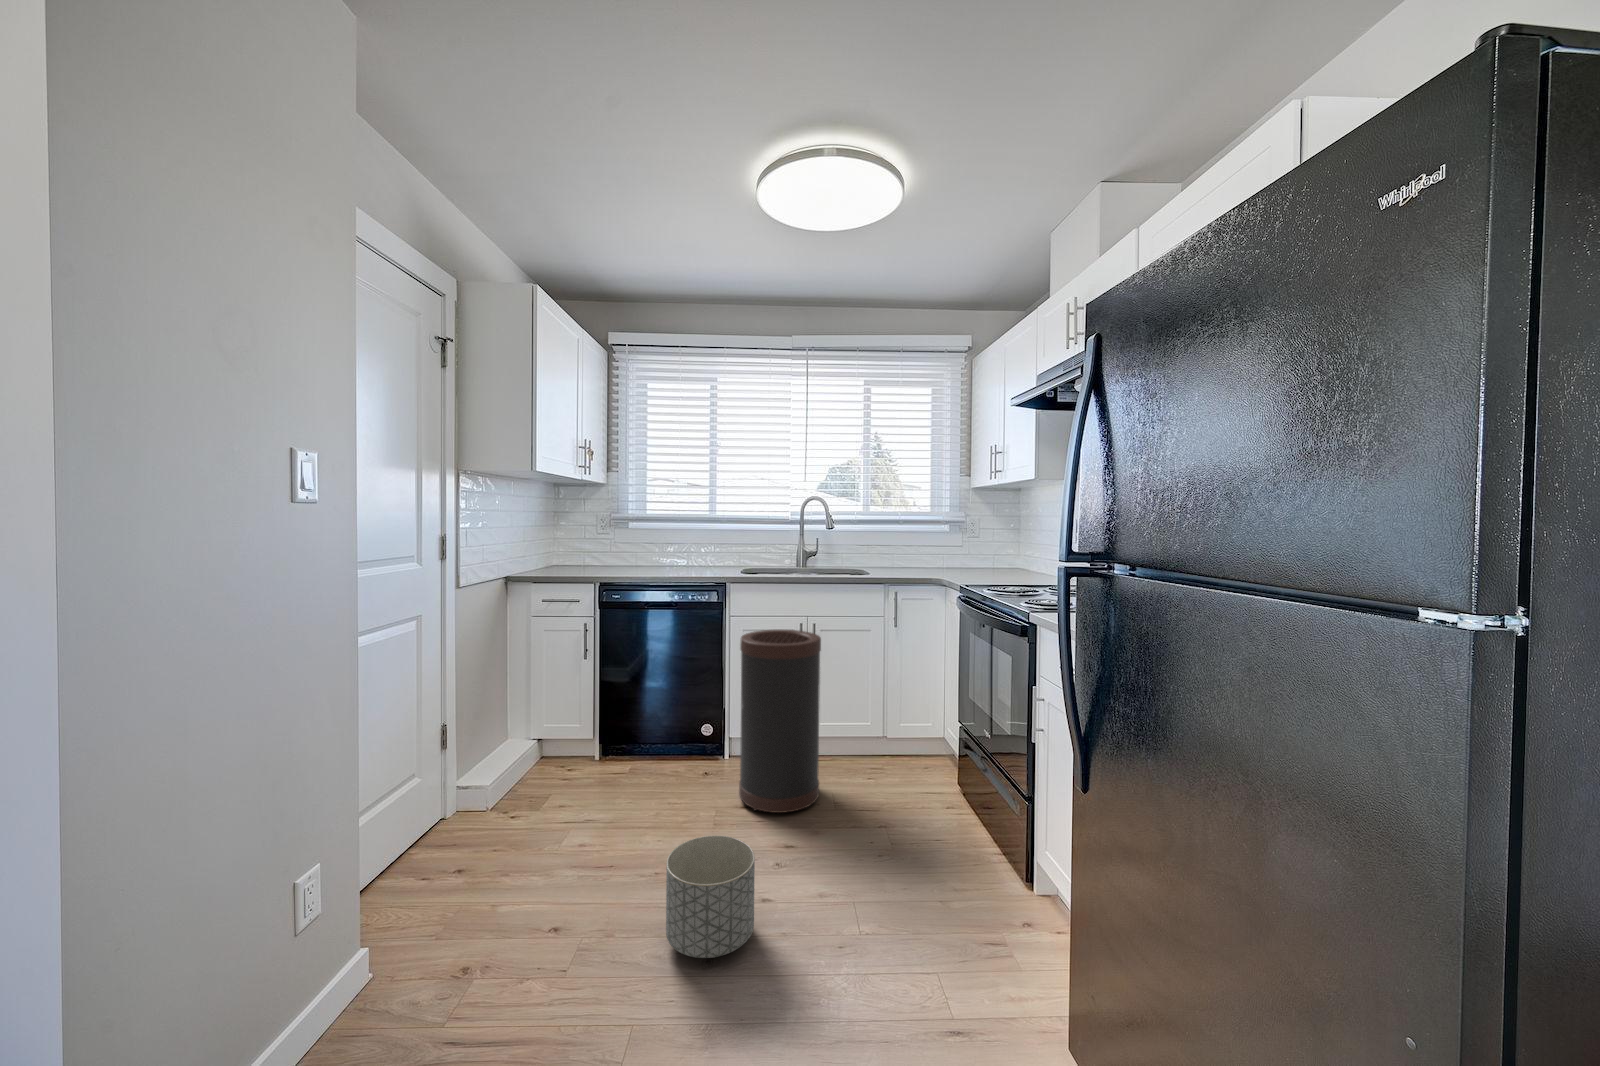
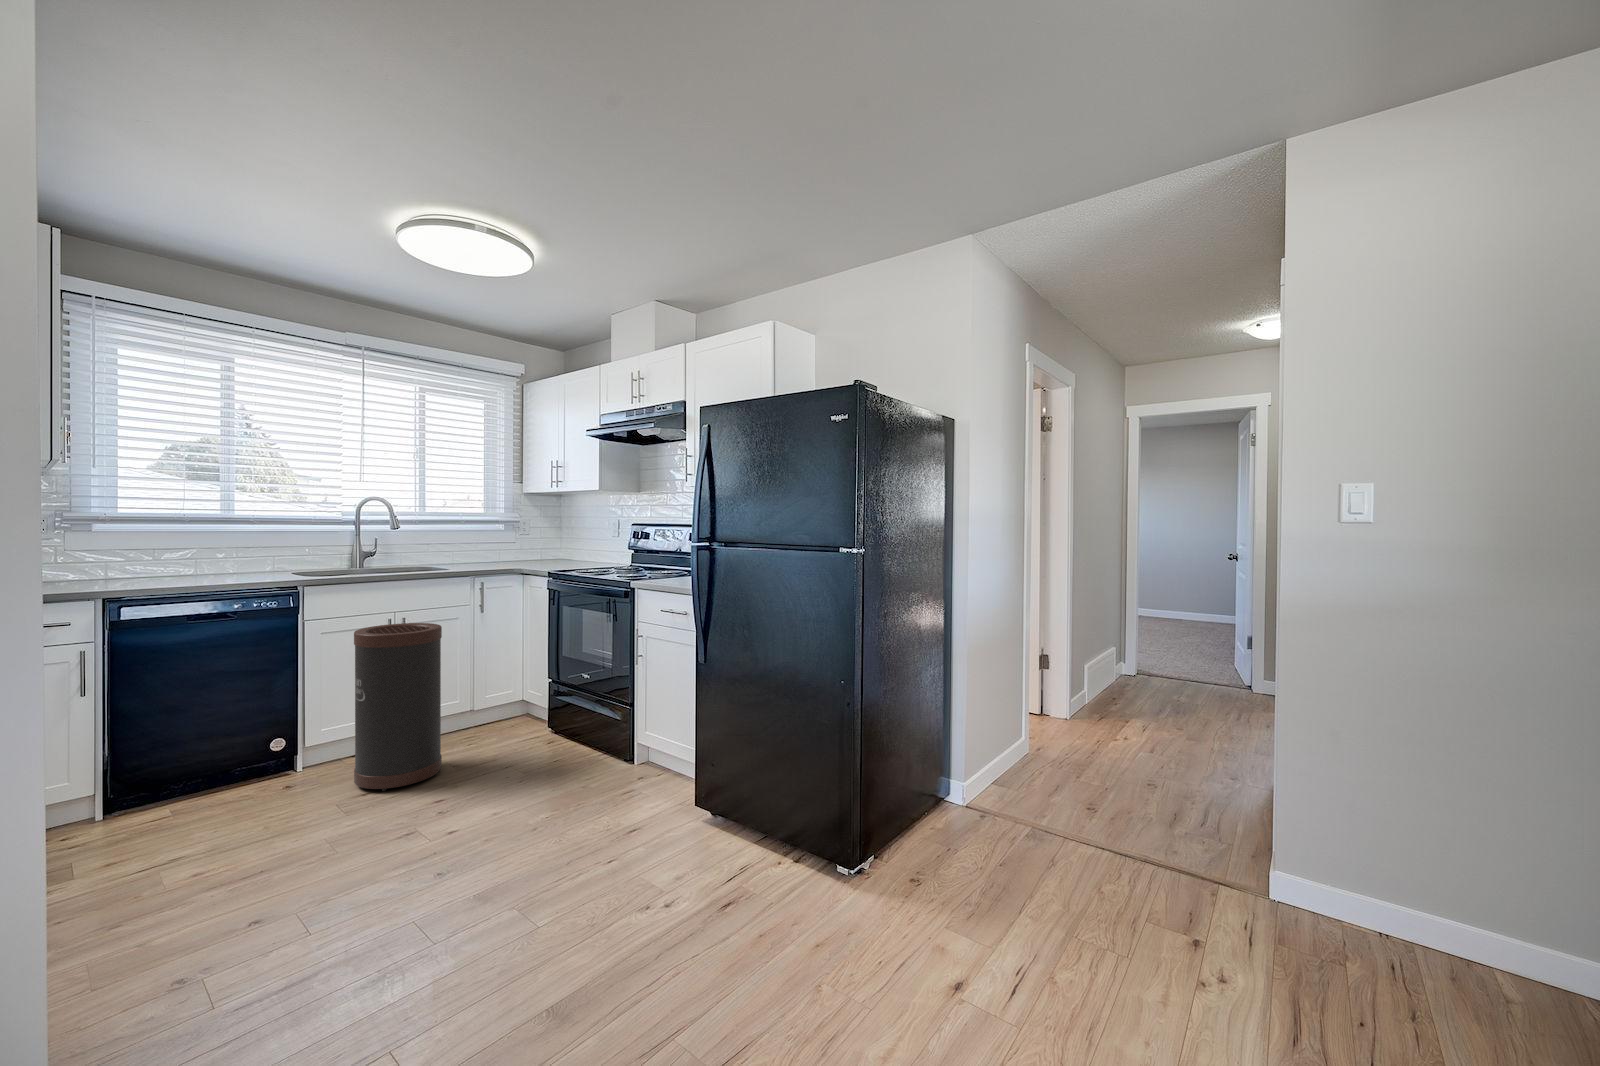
planter: present [666,836,755,958] -> none [389,778,470,866]

